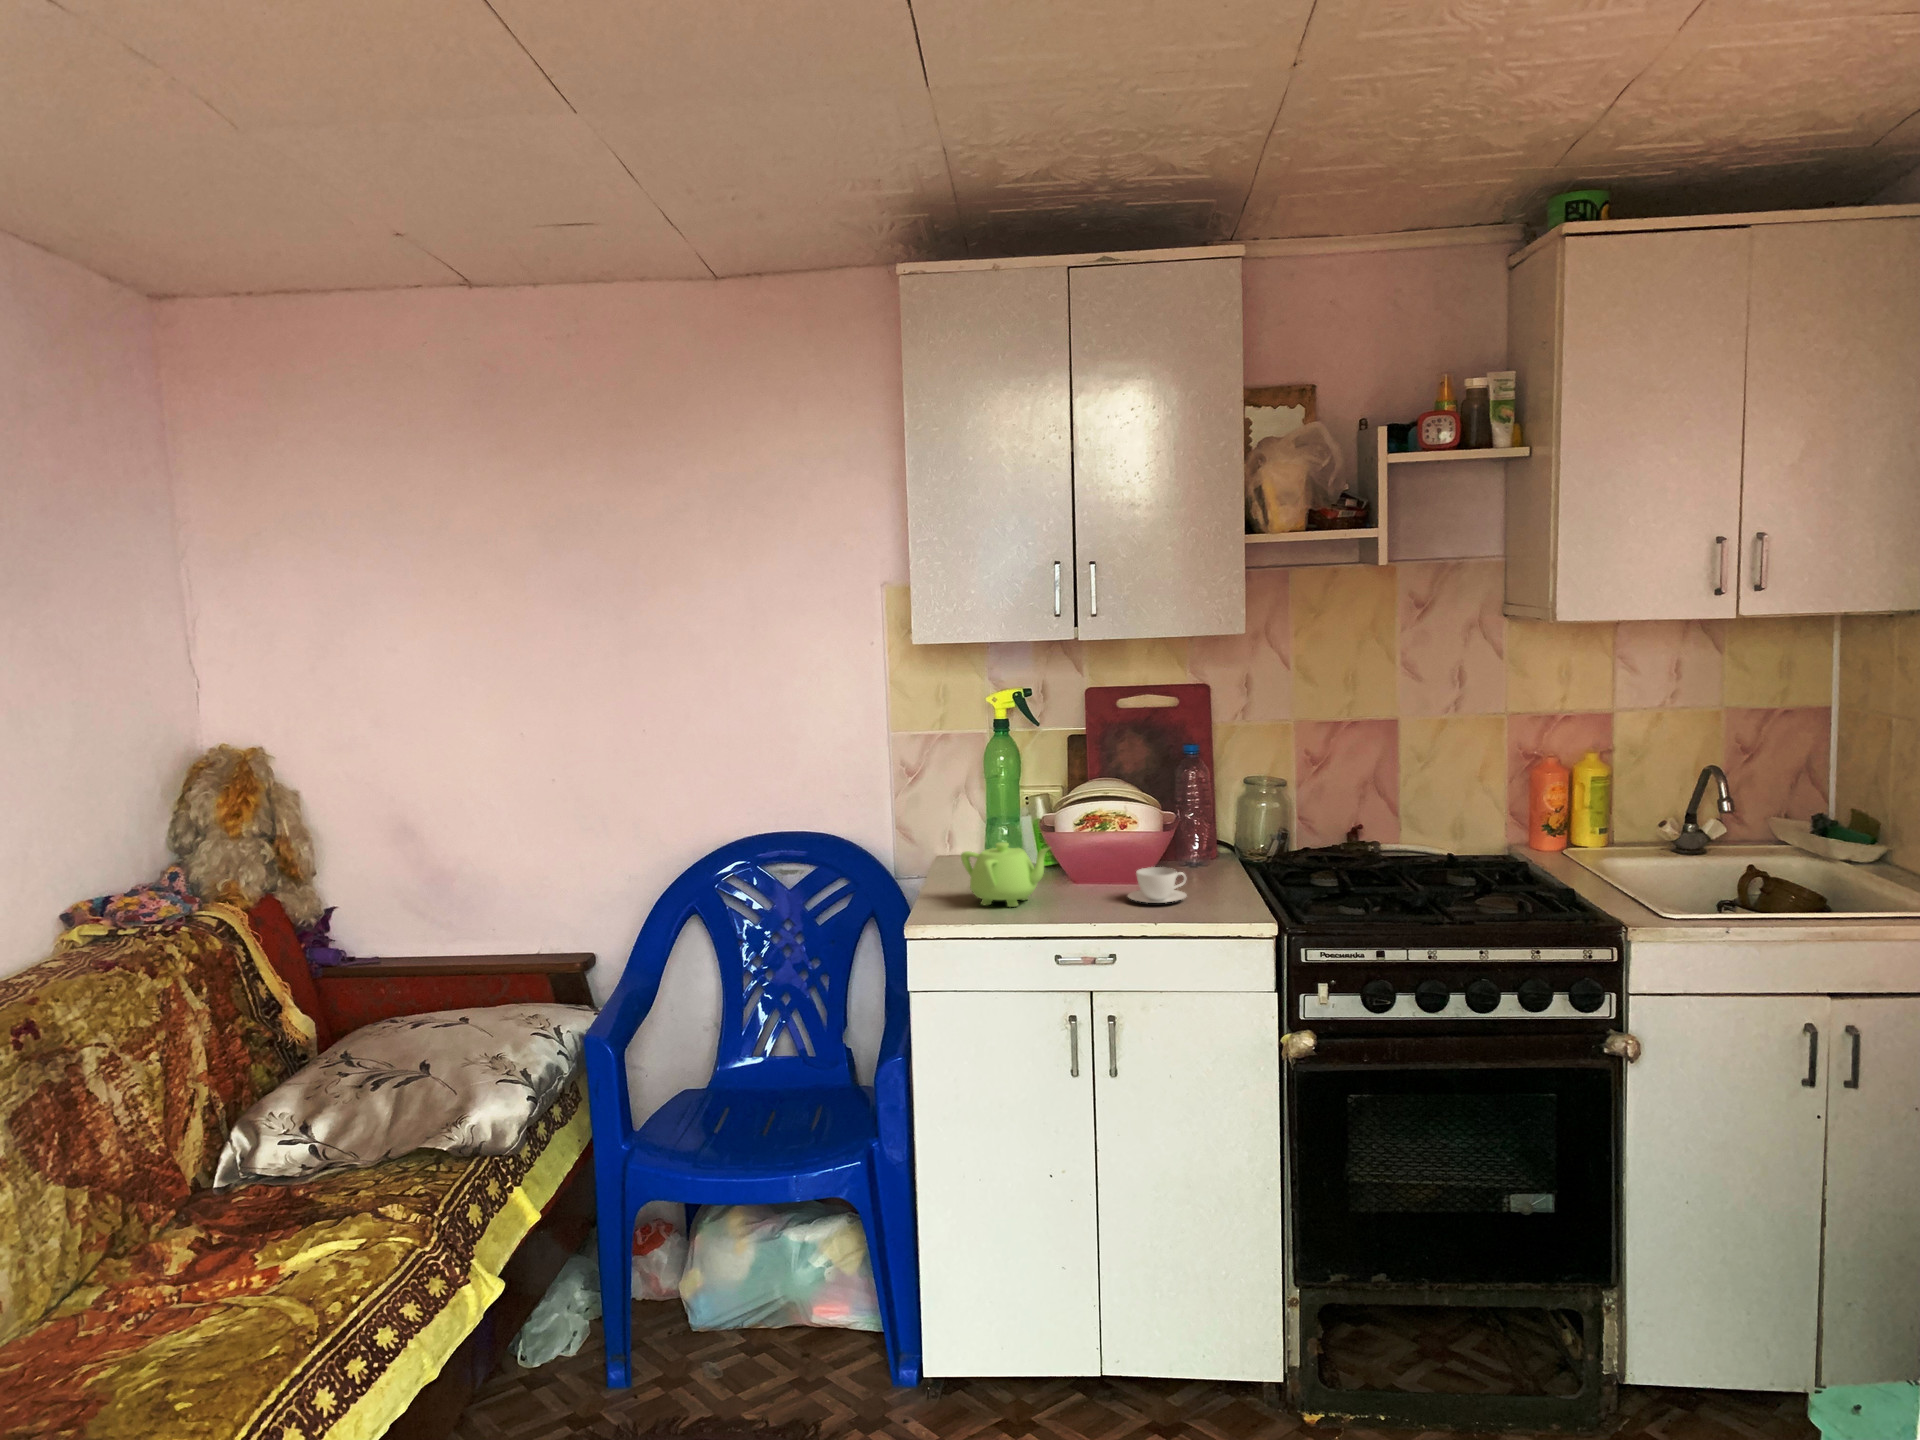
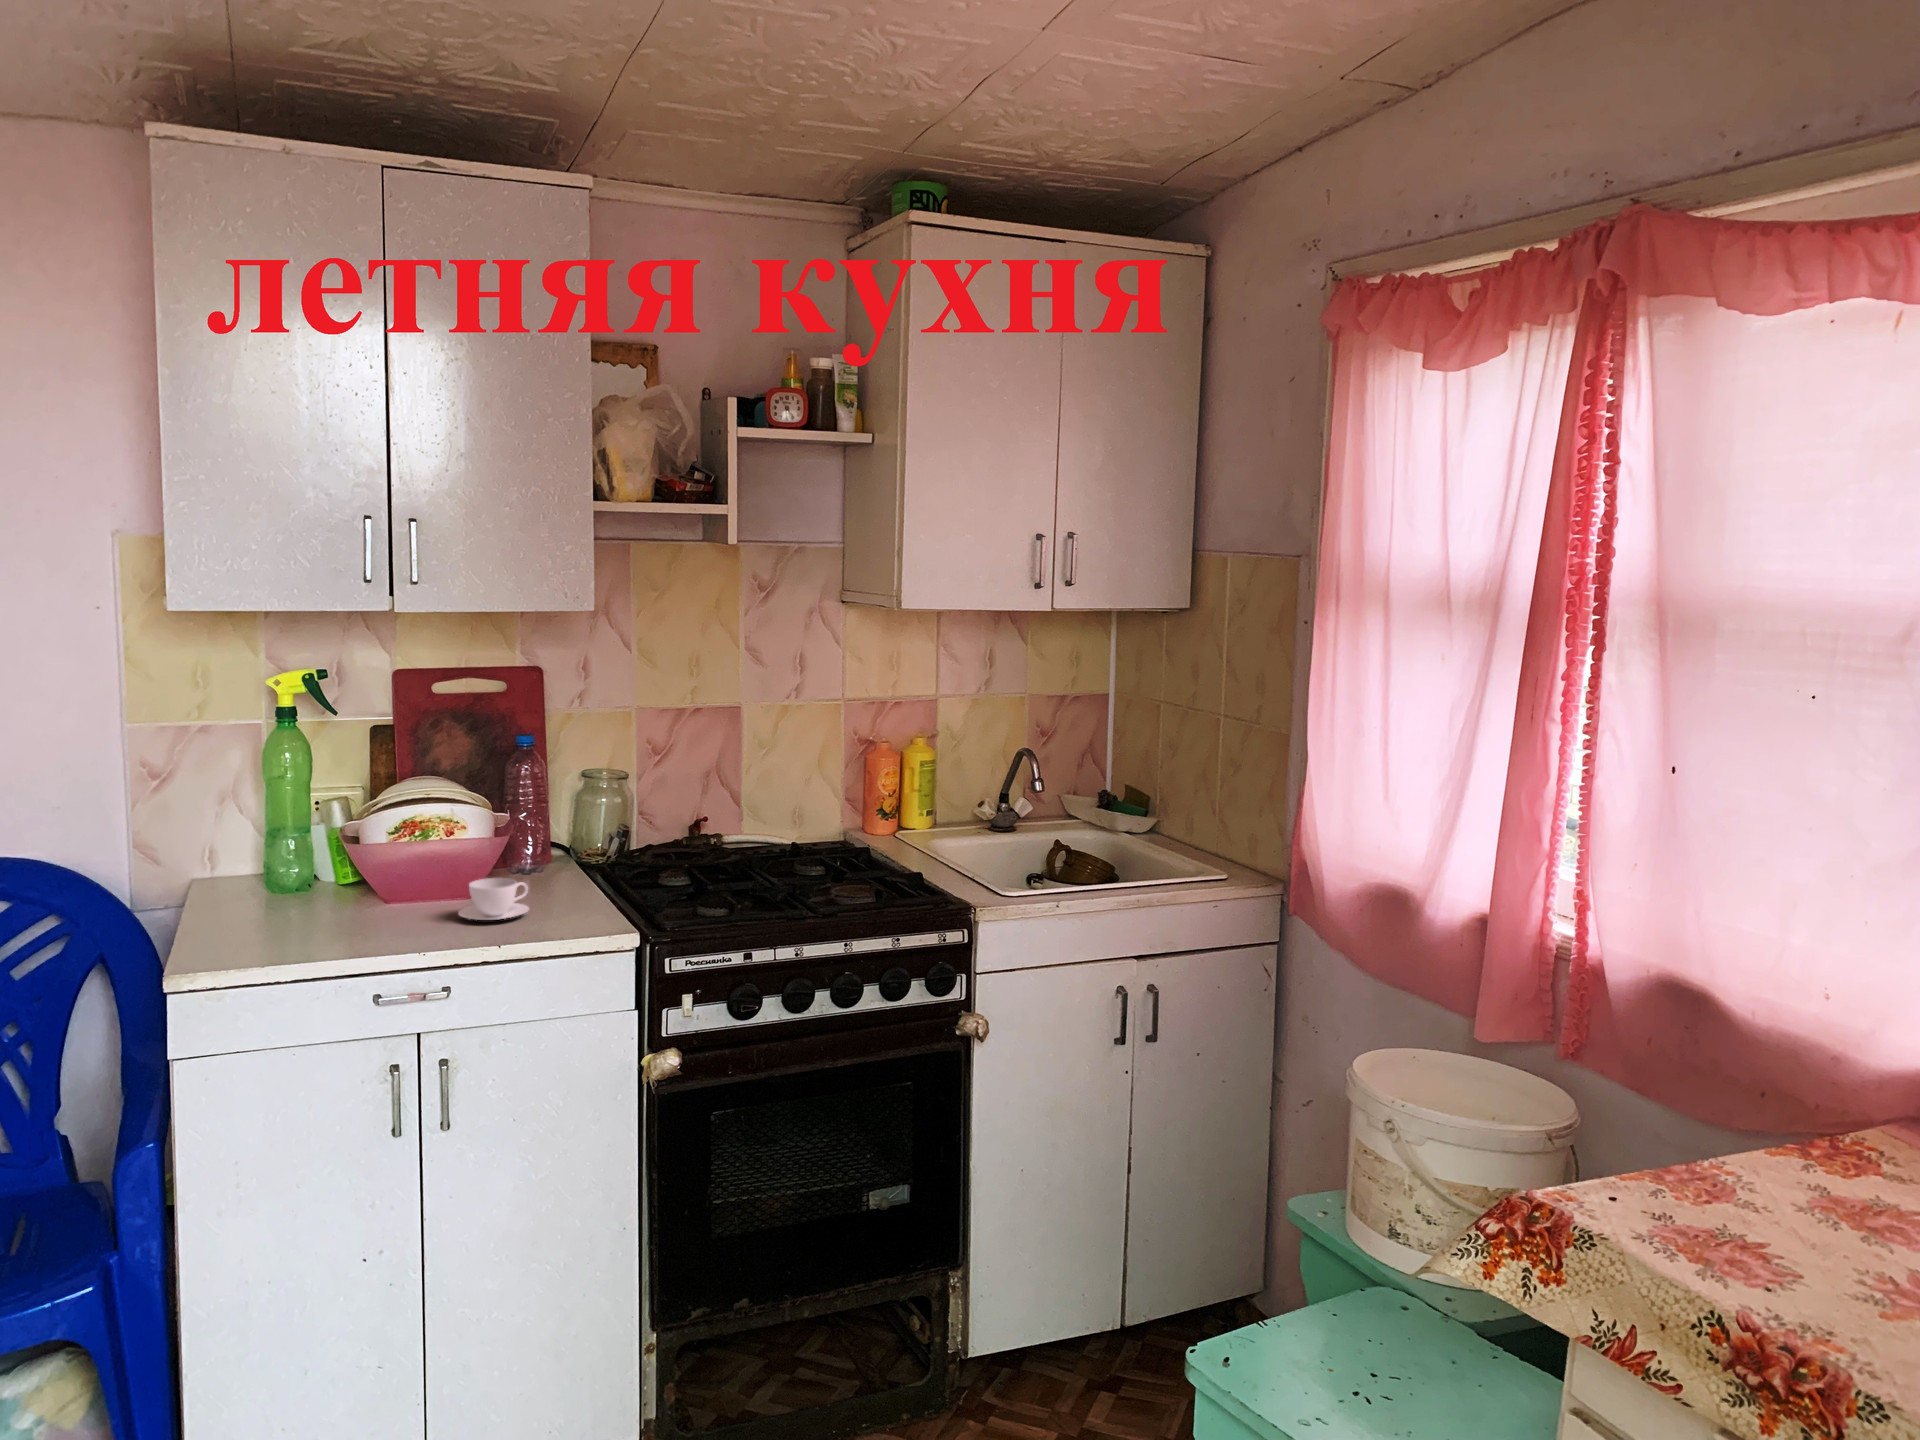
teapot: present [961,842,1049,907] -> none [239,859,364,939]

